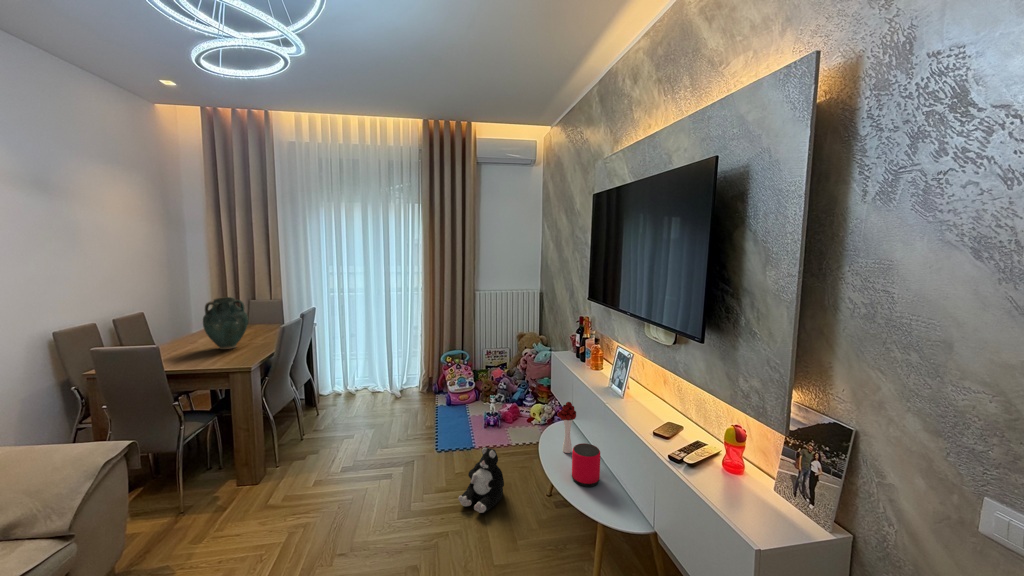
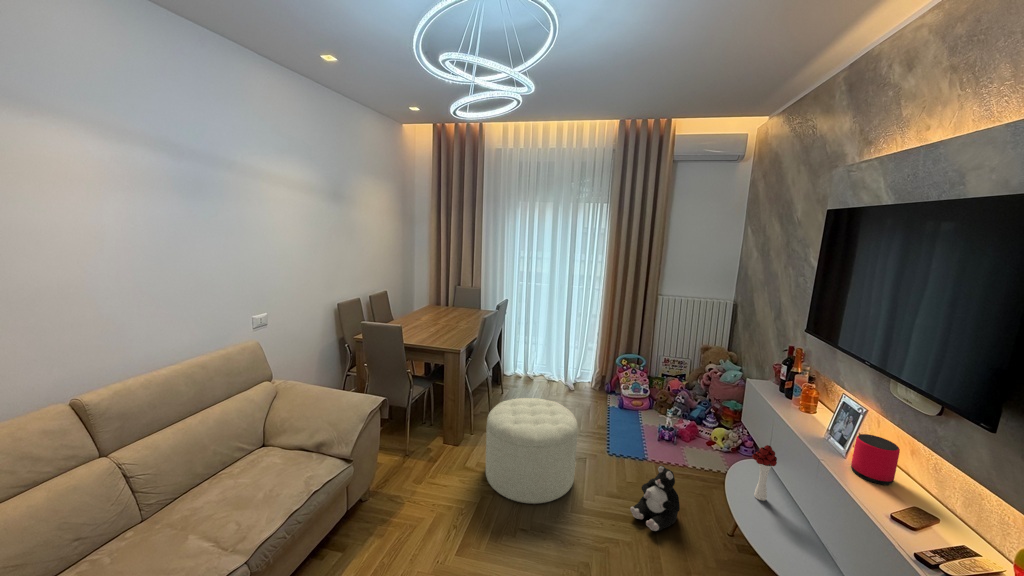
vase: present [203,297,248,349] -> none [431,287,461,330]
ottoman: none [288,408,400,529] -> present [486,398,577,504]
speaker: present [572,443,600,487] -> present [851,434,900,485]

